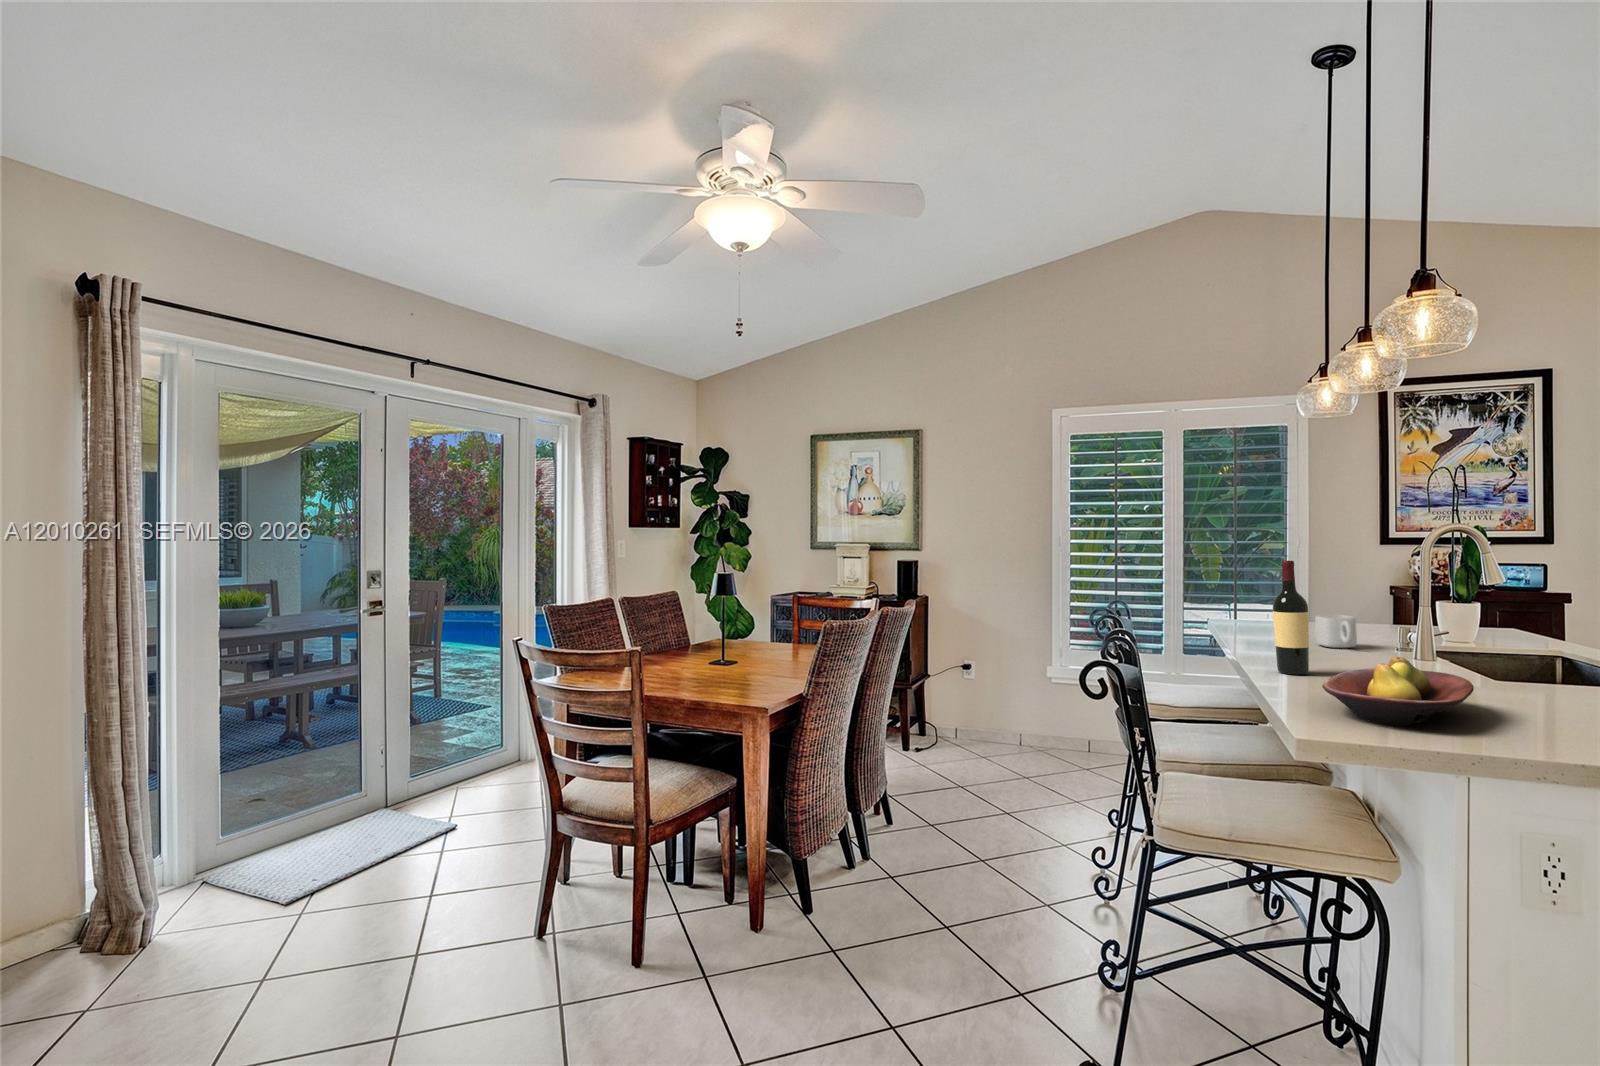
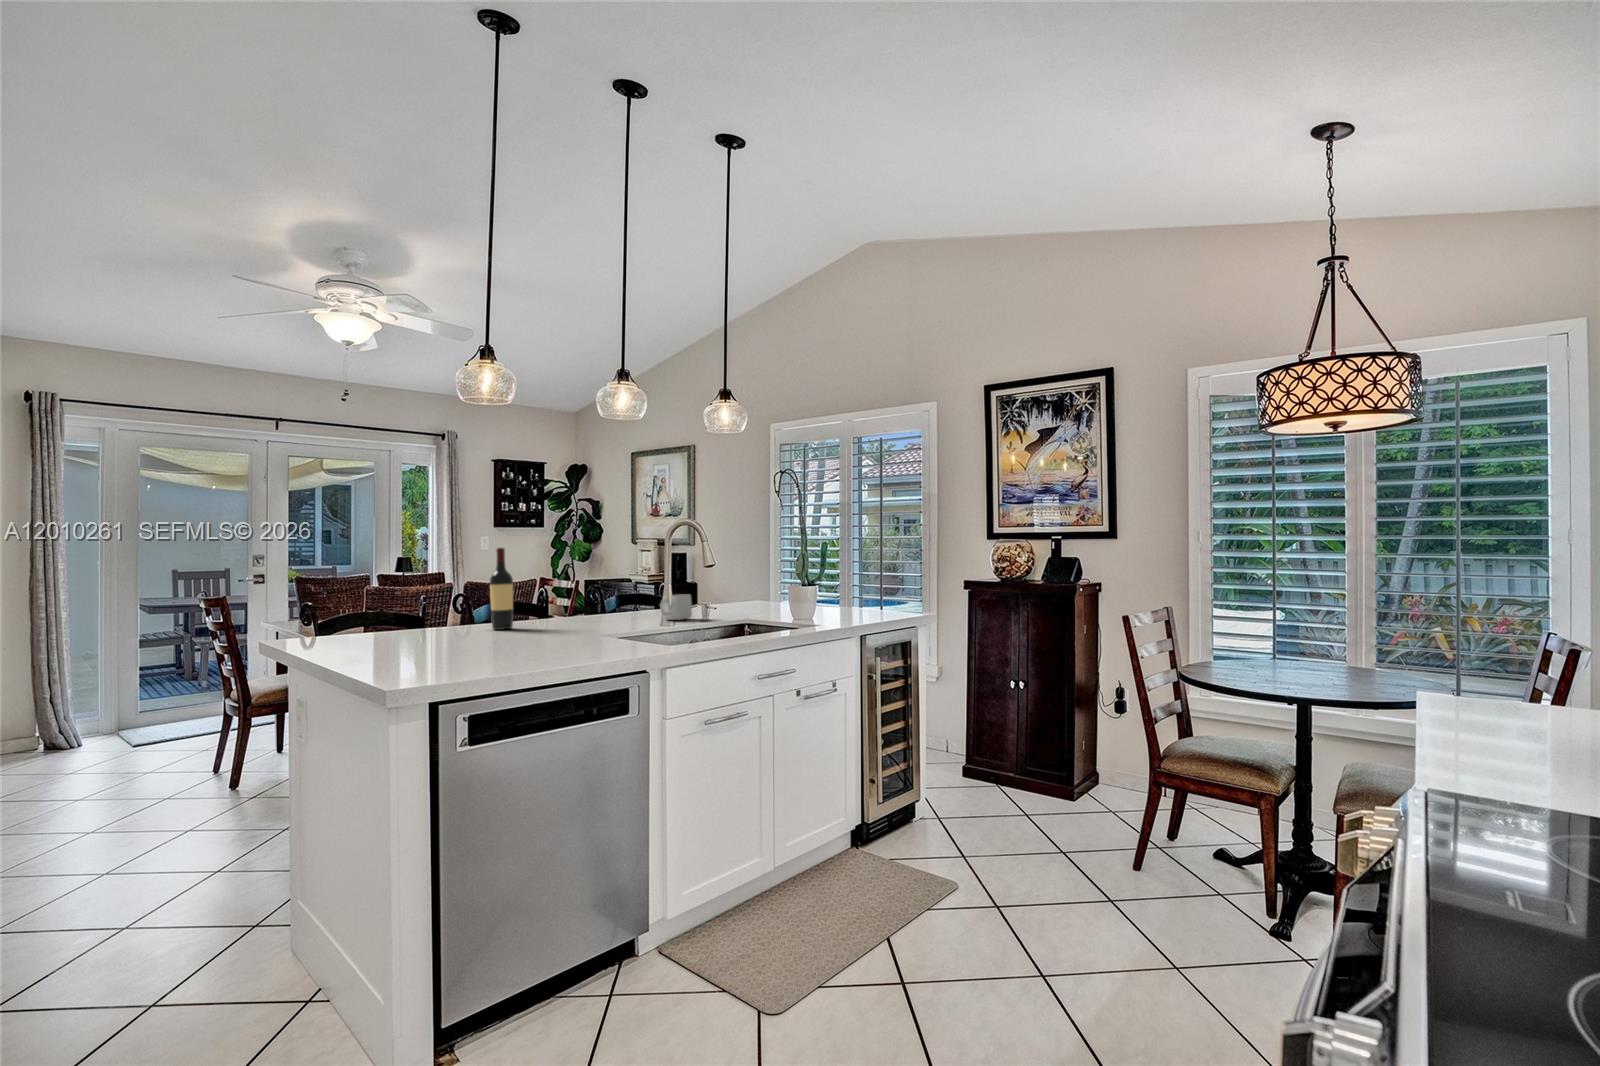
fruit bowl: present [1322,657,1474,726] -> none [305,609,448,649]

